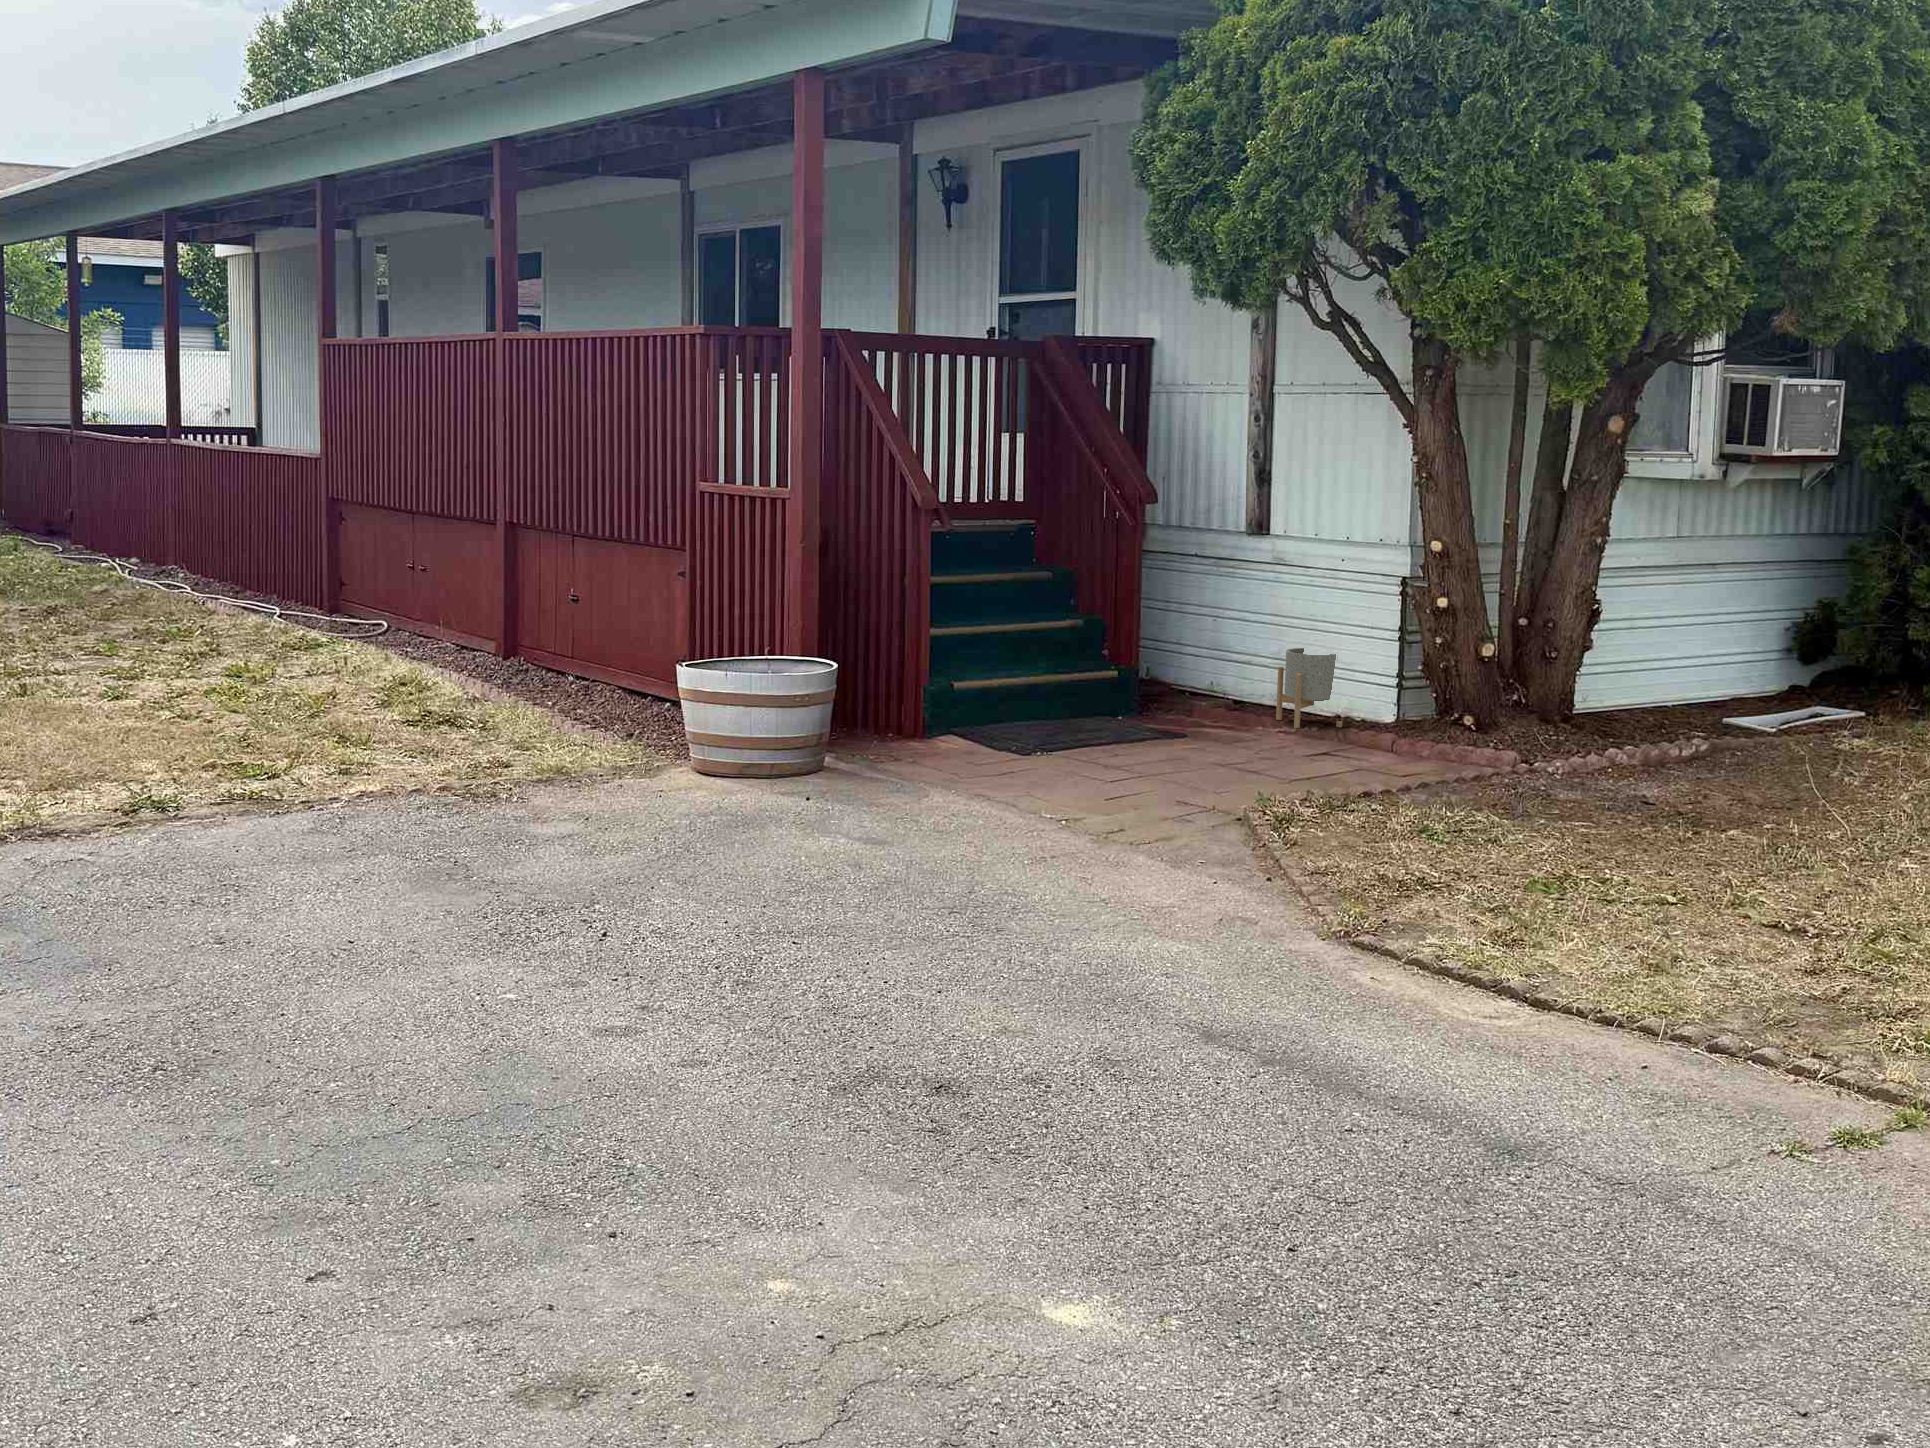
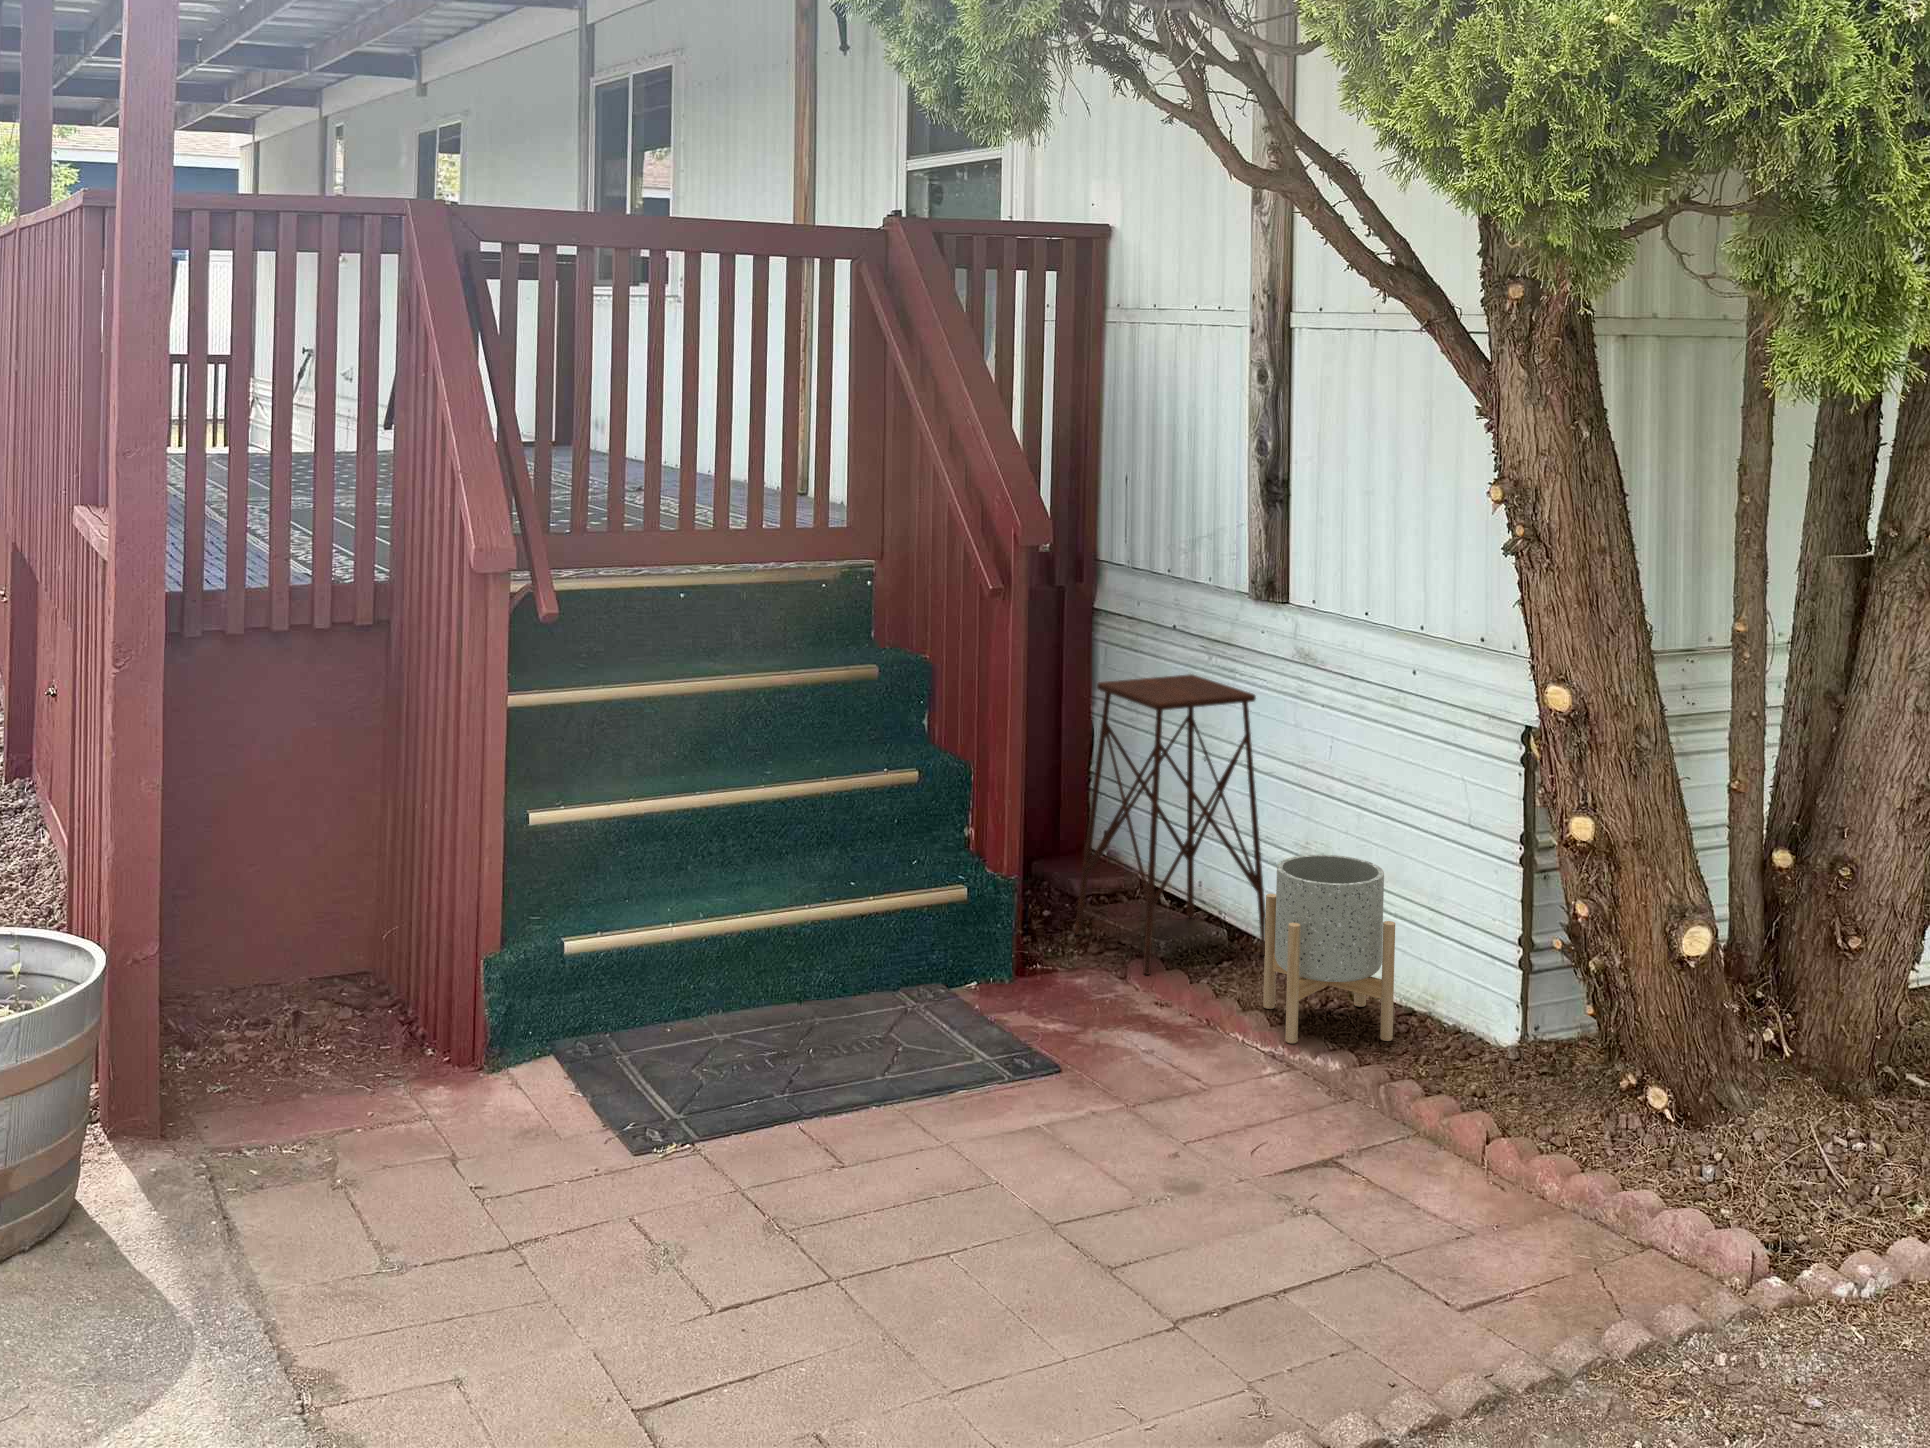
side table: none [1165,572,1266,712] -> present [1074,674,1266,975]

